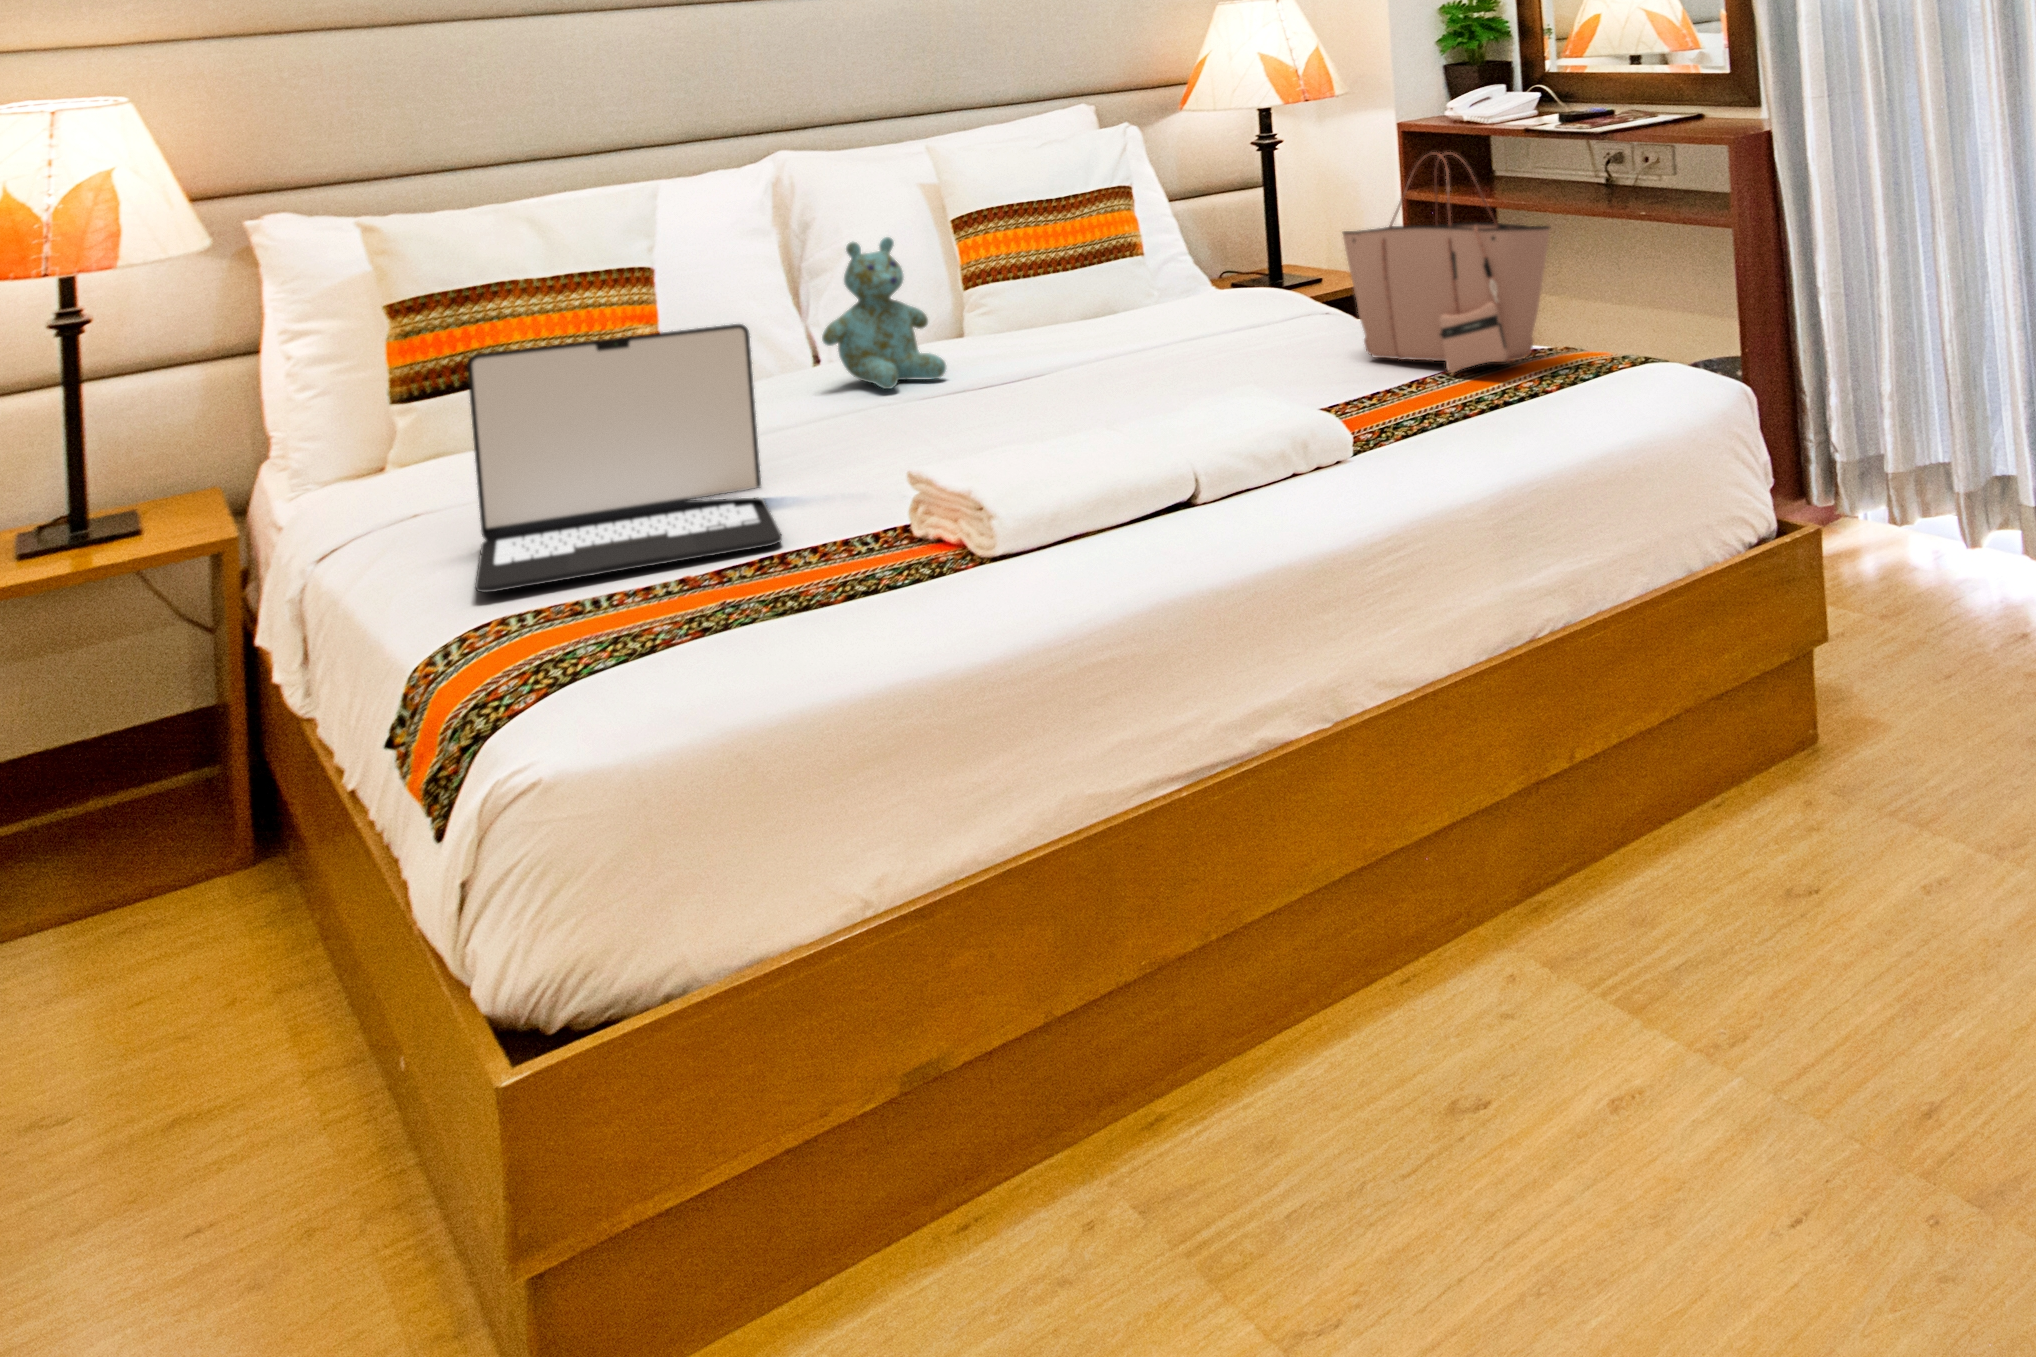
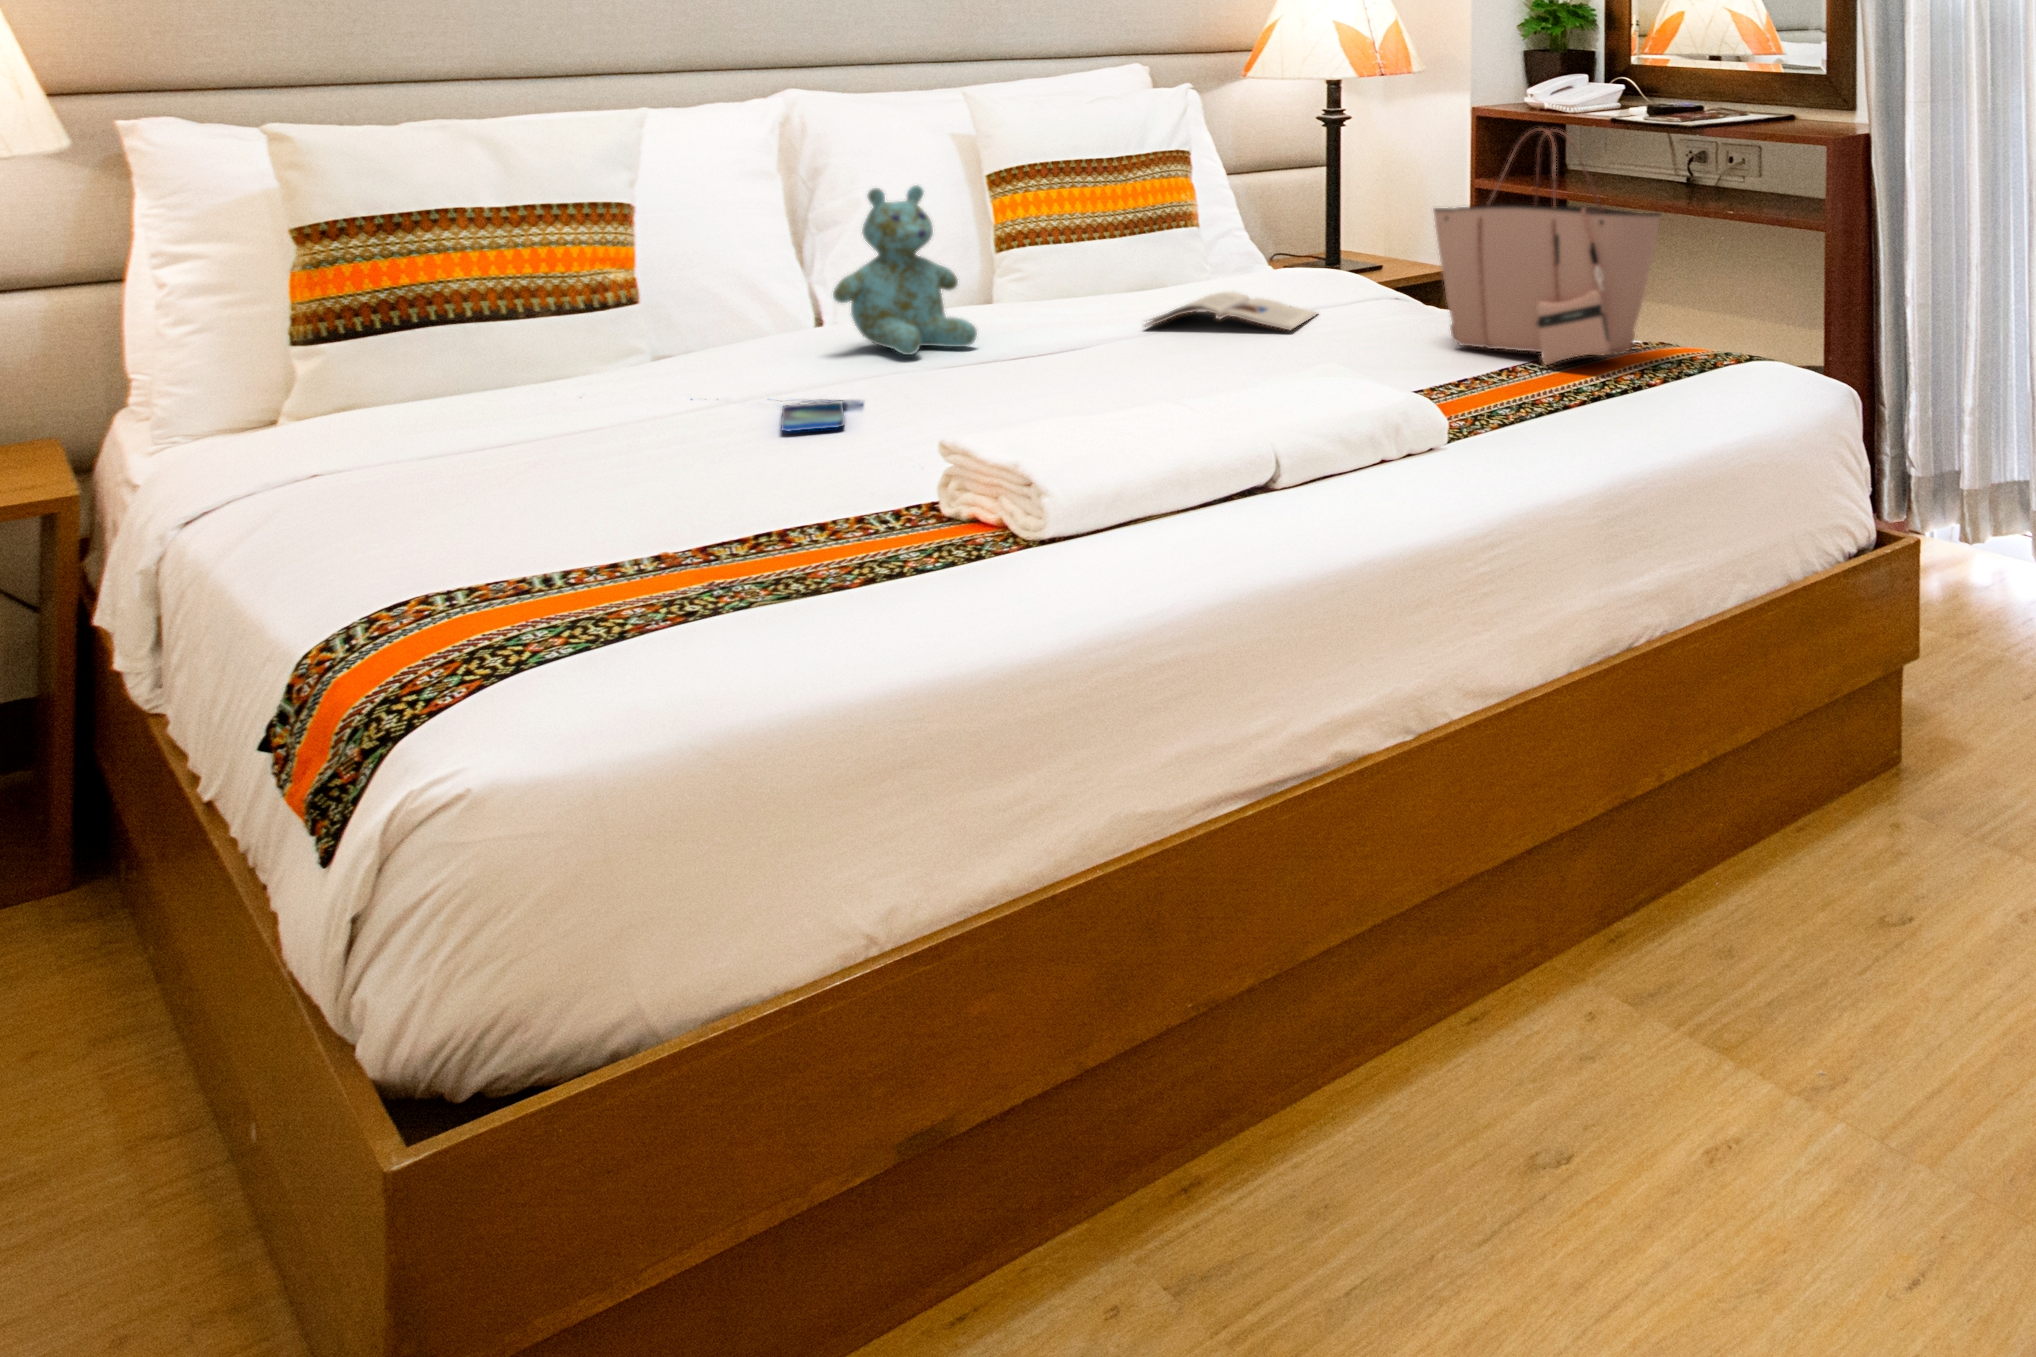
magazine: none [1090,315,1249,354] -> present [1145,291,1317,330]
laptop: present [467,324,782,592] -> none [392,266,782,565]
smartphone: none [782,435,834,464] -> present [781,402,844,431]

